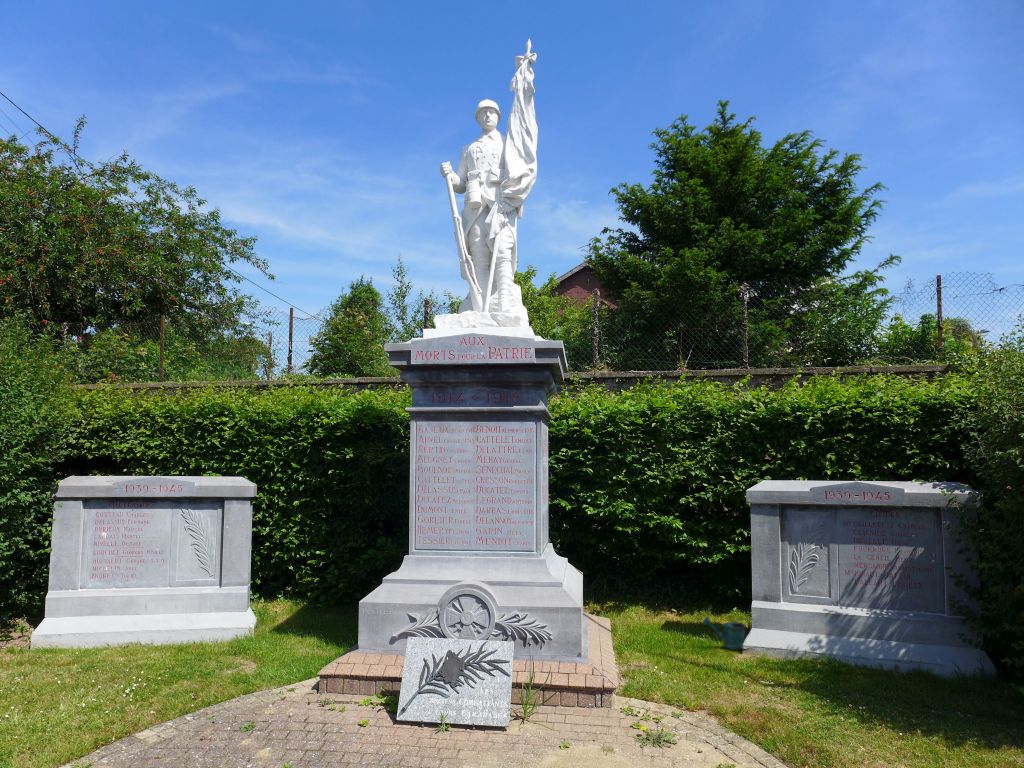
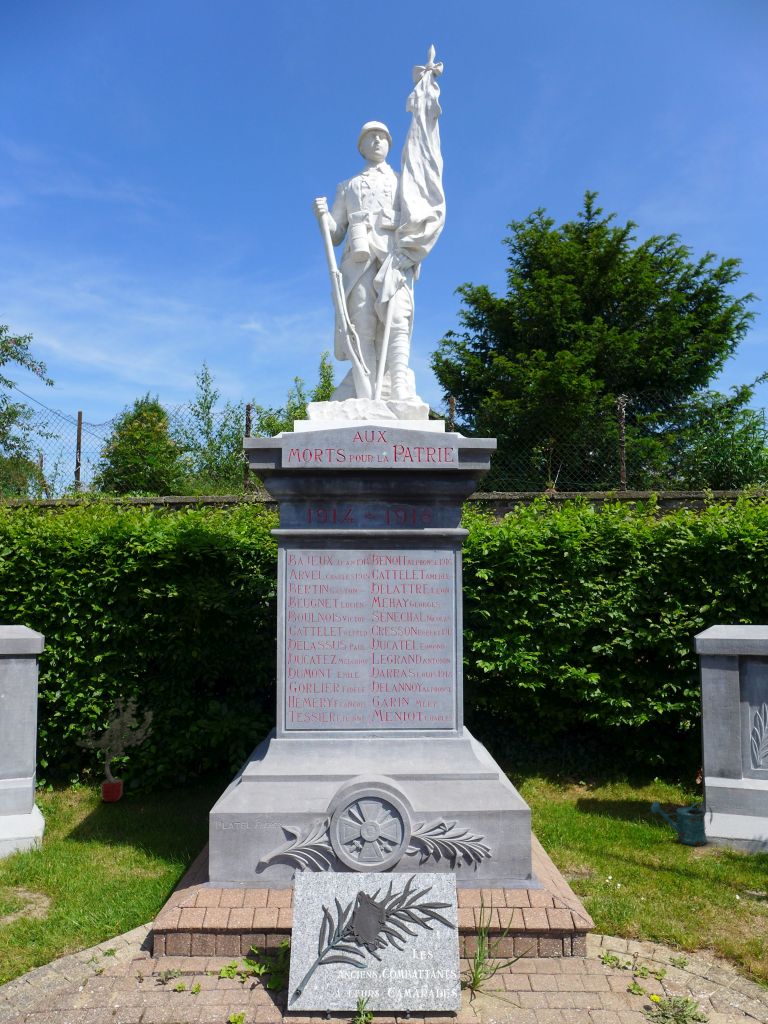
potted tree: none [279,532,337,611] -> present [76,697,152,802]

